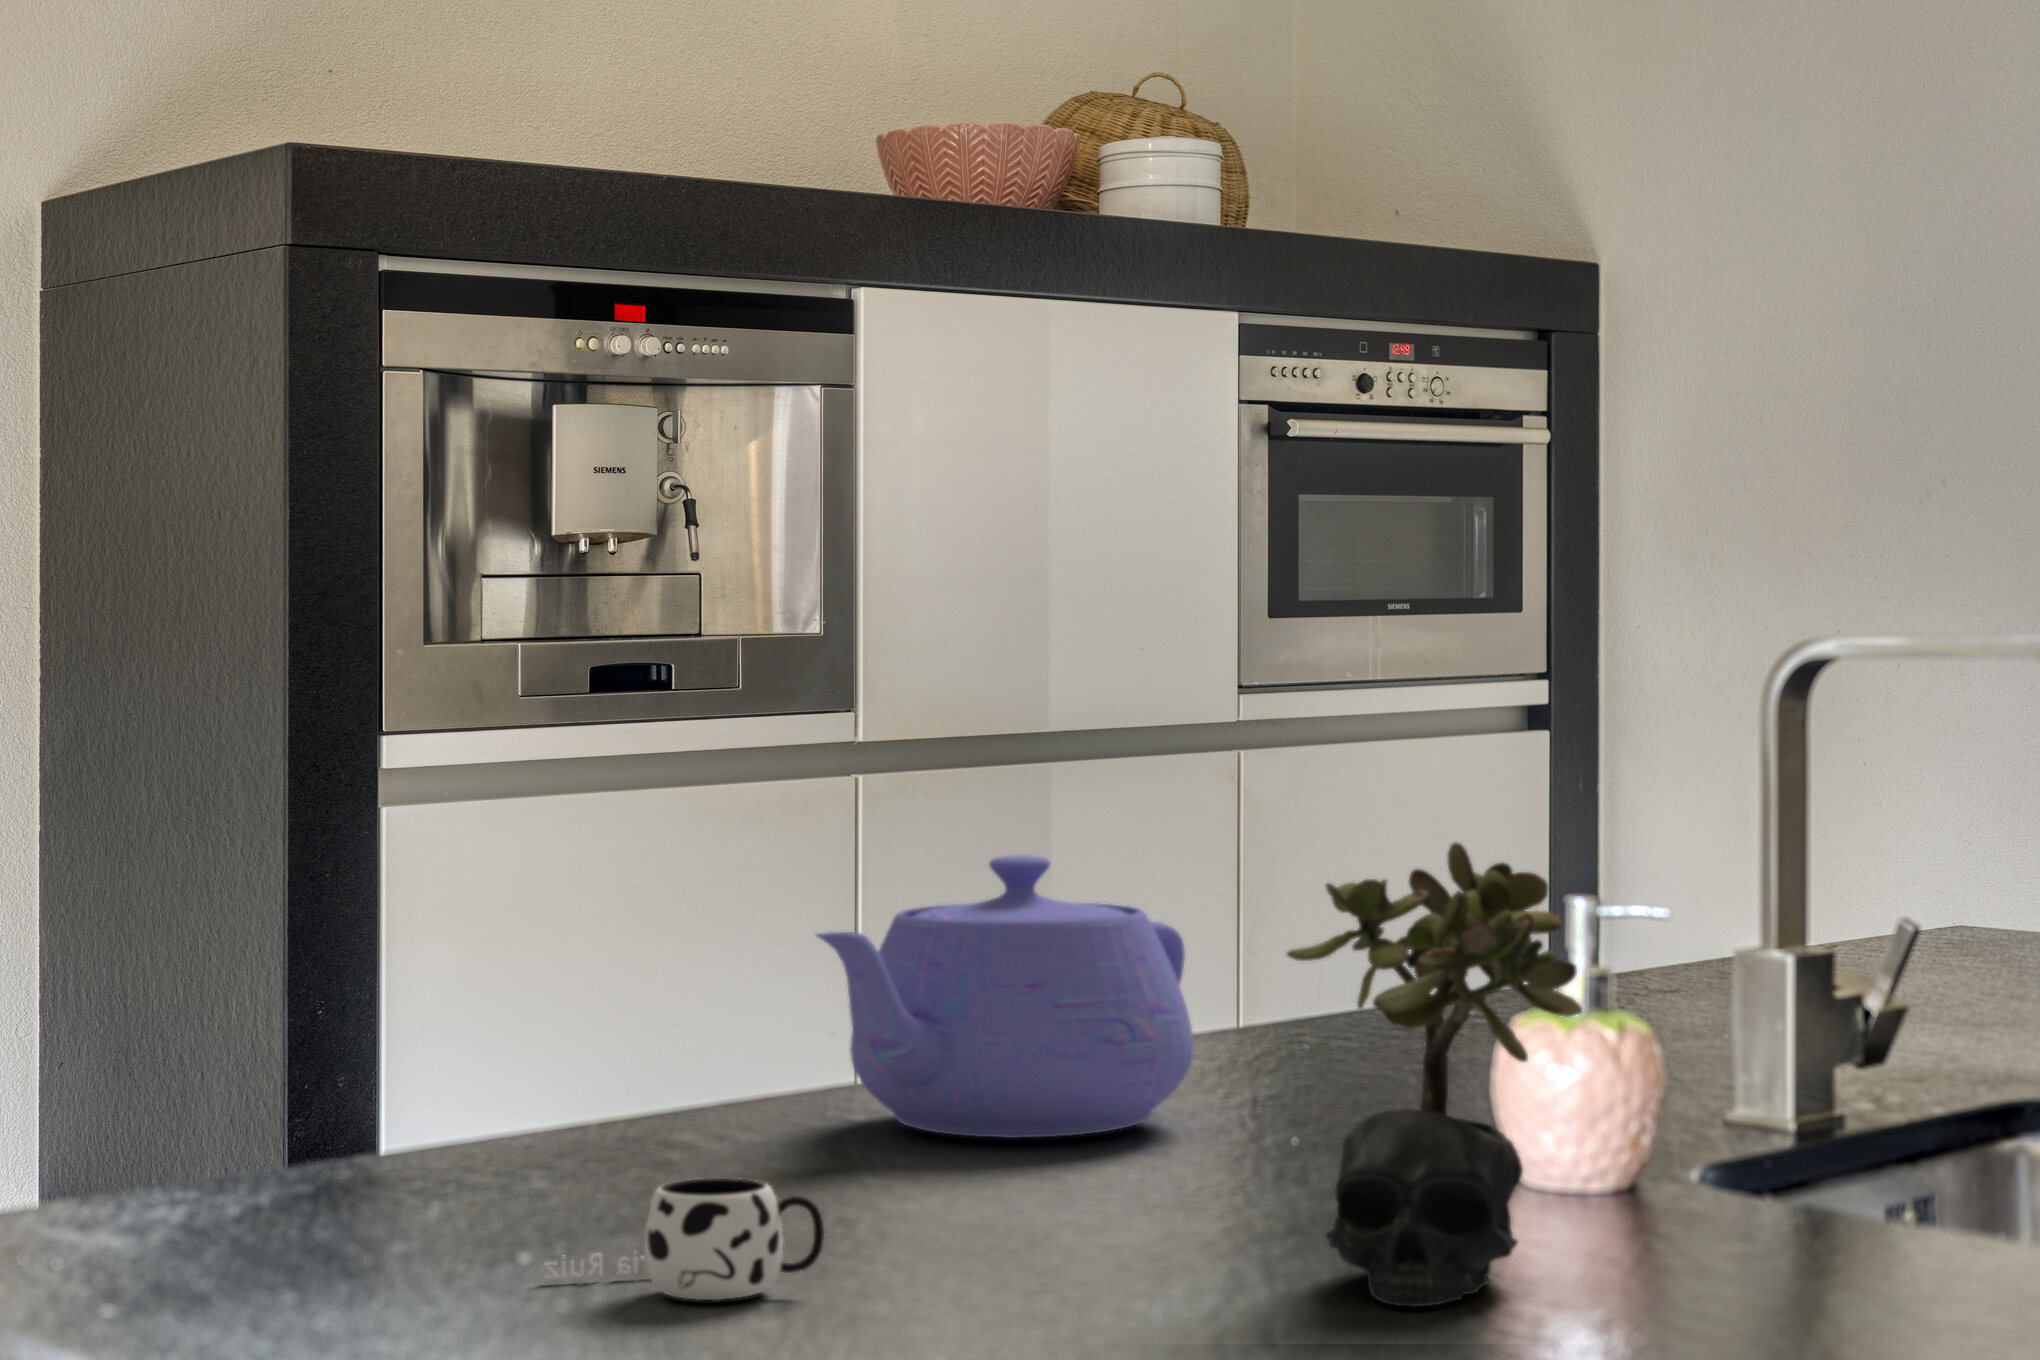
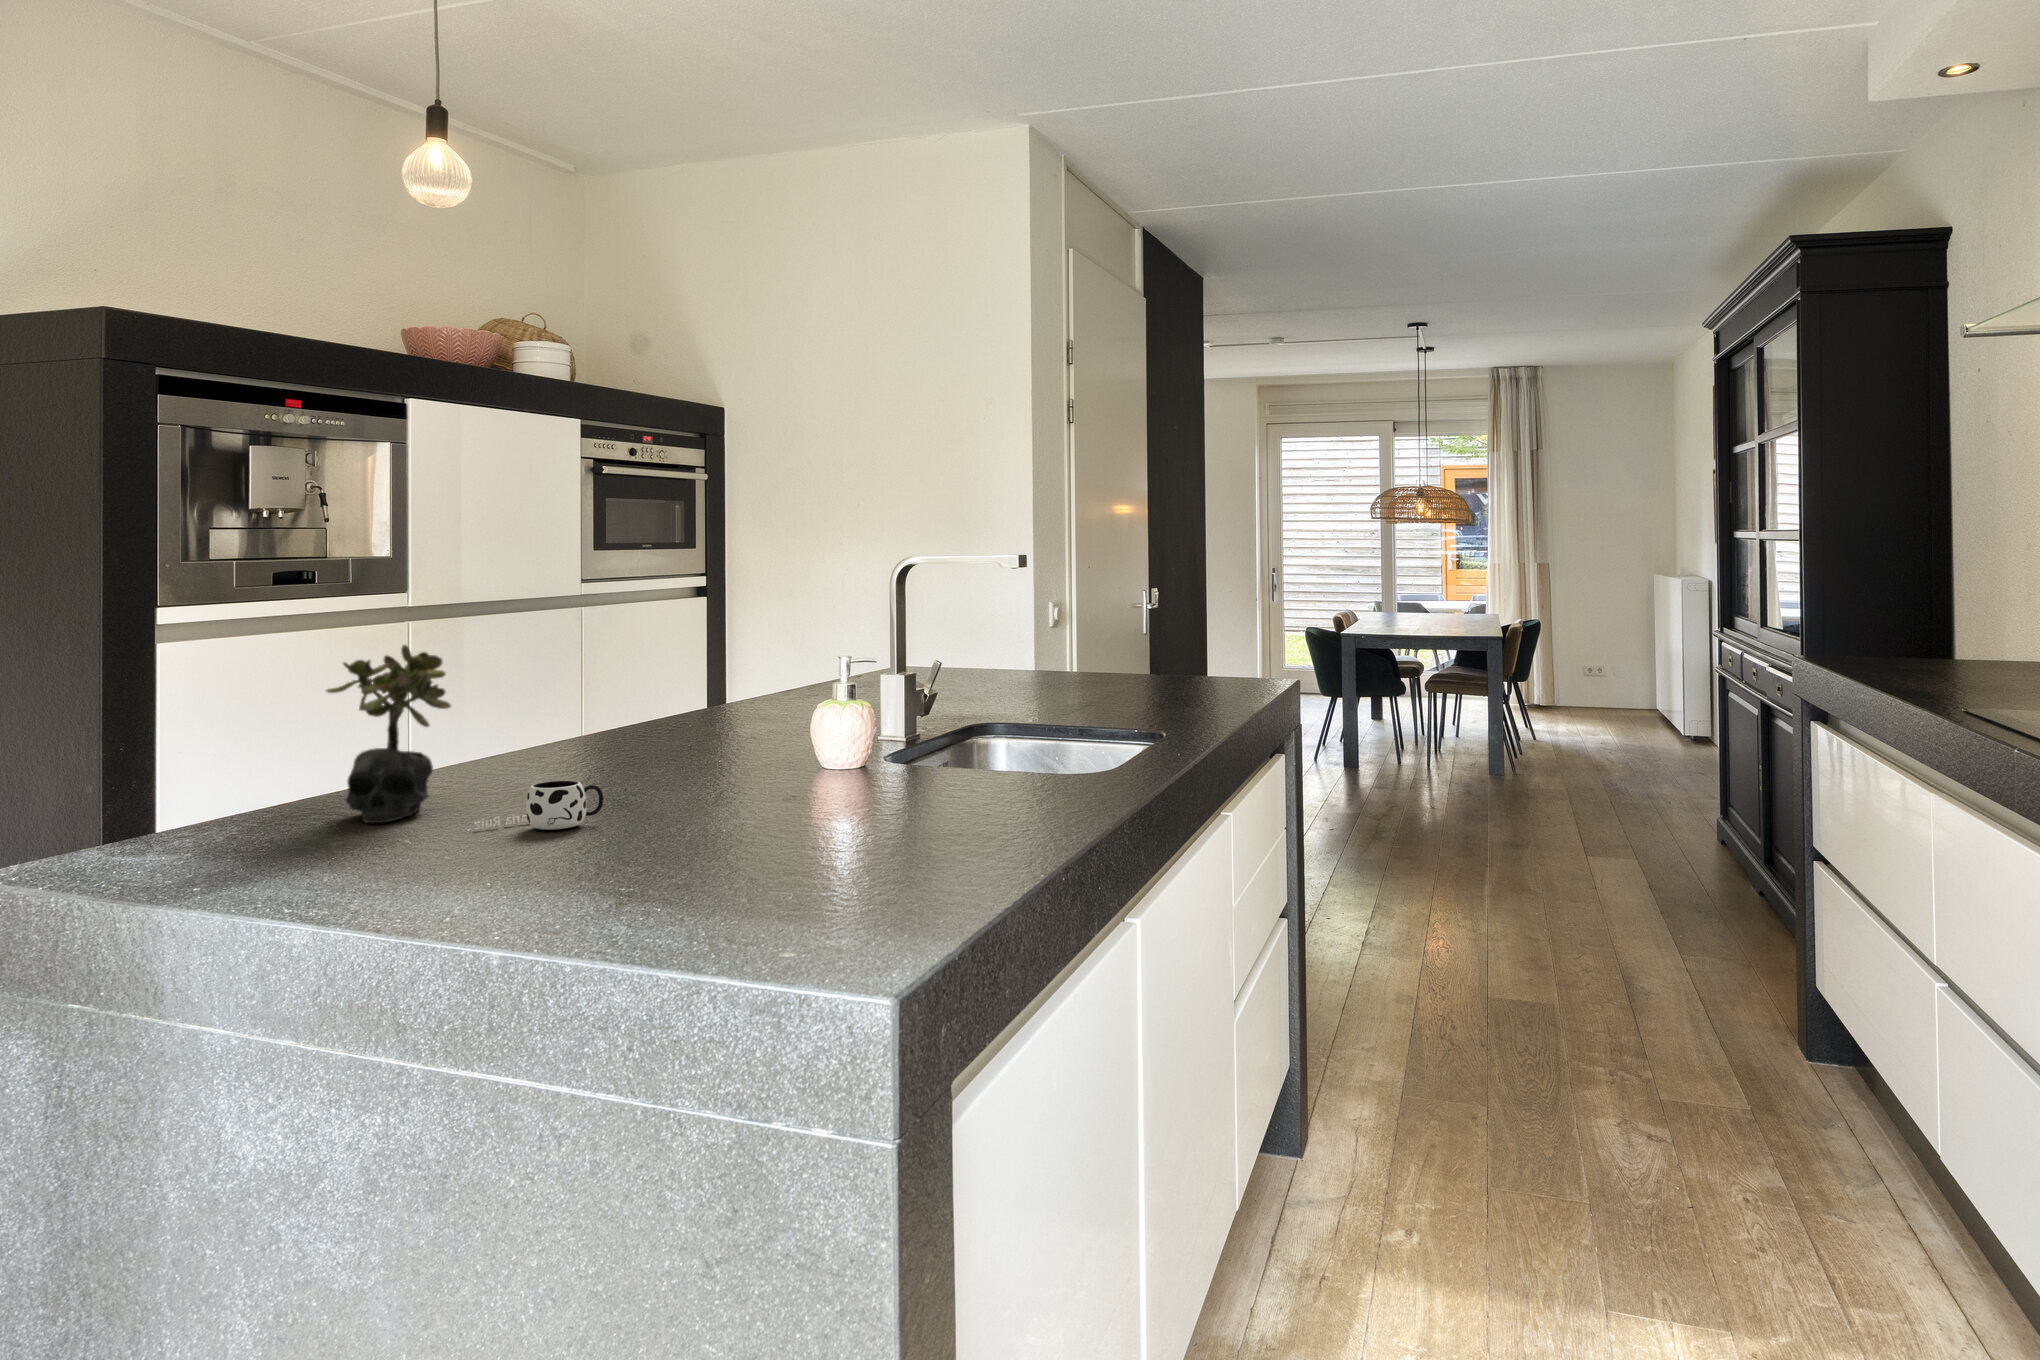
succulent plant: present [1287,842,1583,1307] -> present [327,645,451,823]
teapot: present [816,855,1194,1138] -> none [536,650,685,764]

